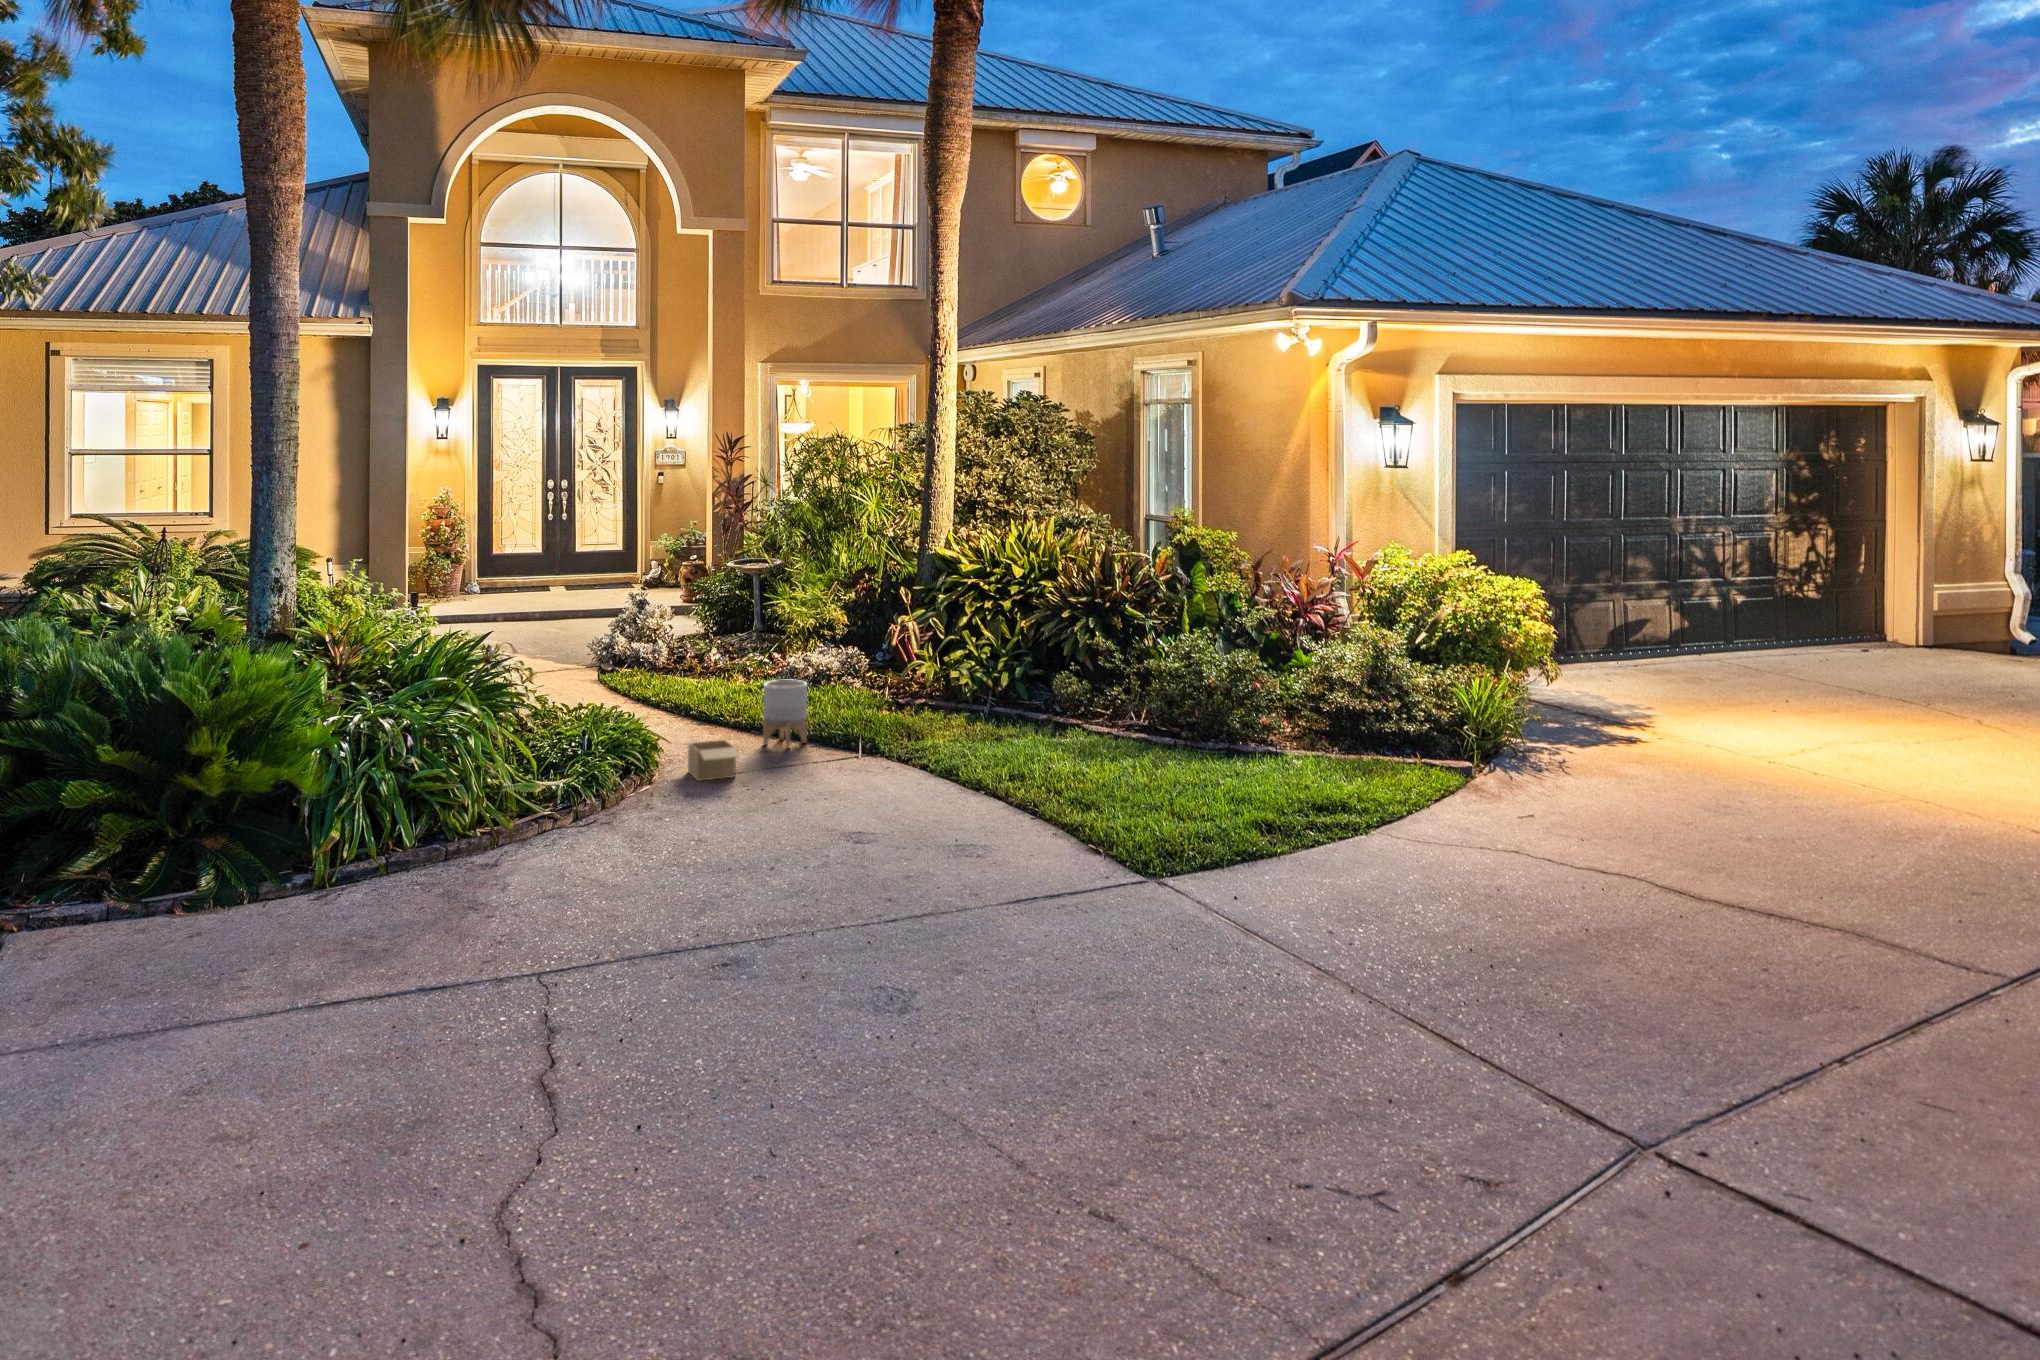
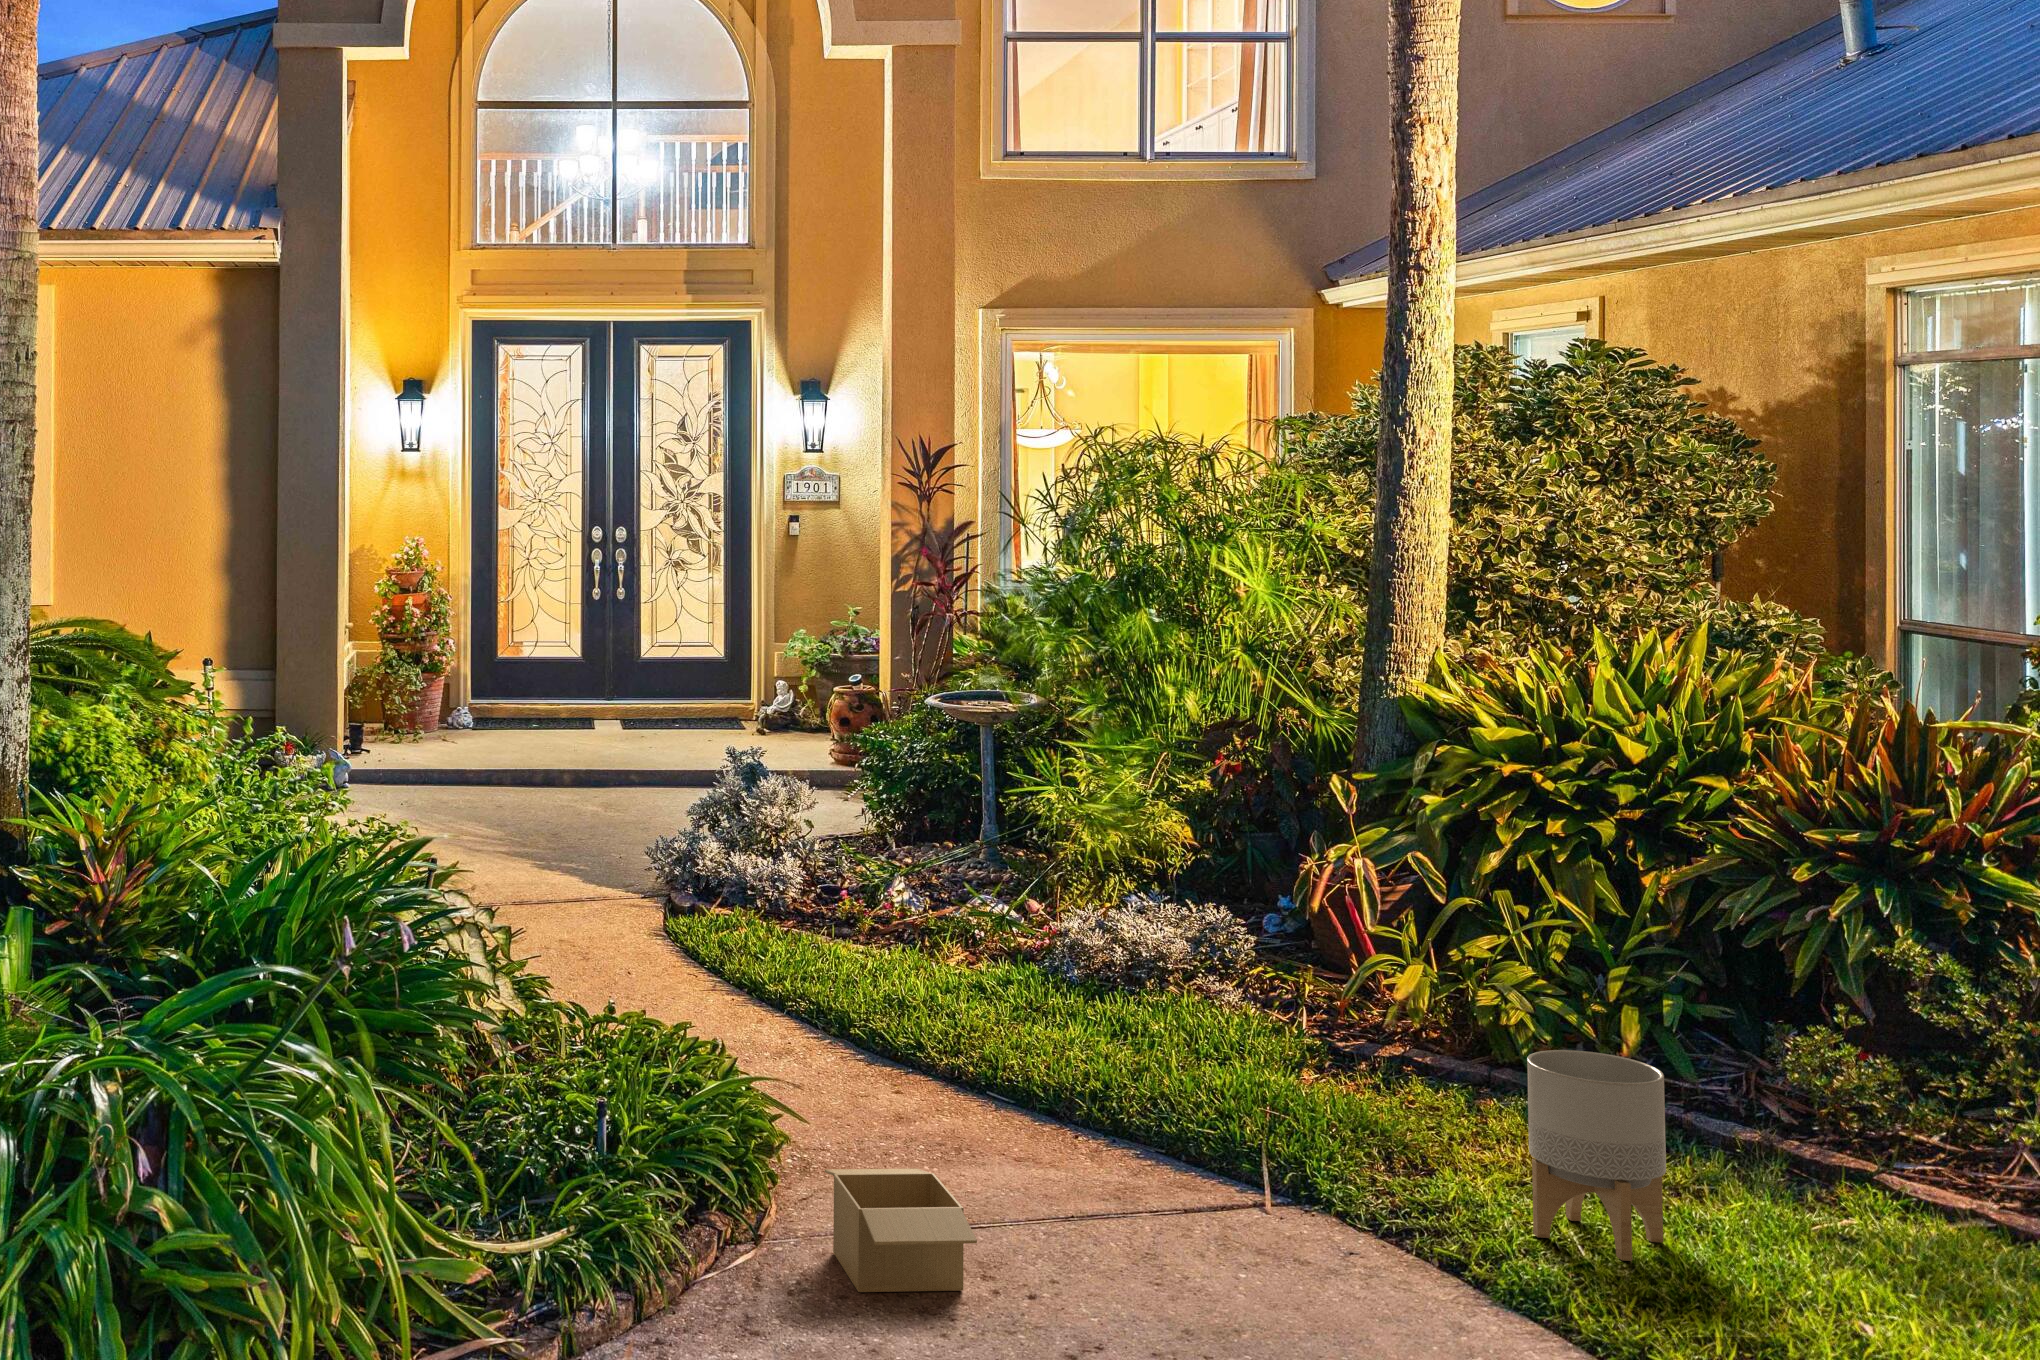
planter: present [763,679,807,748] -> present [1527,1050,1666,1261]

